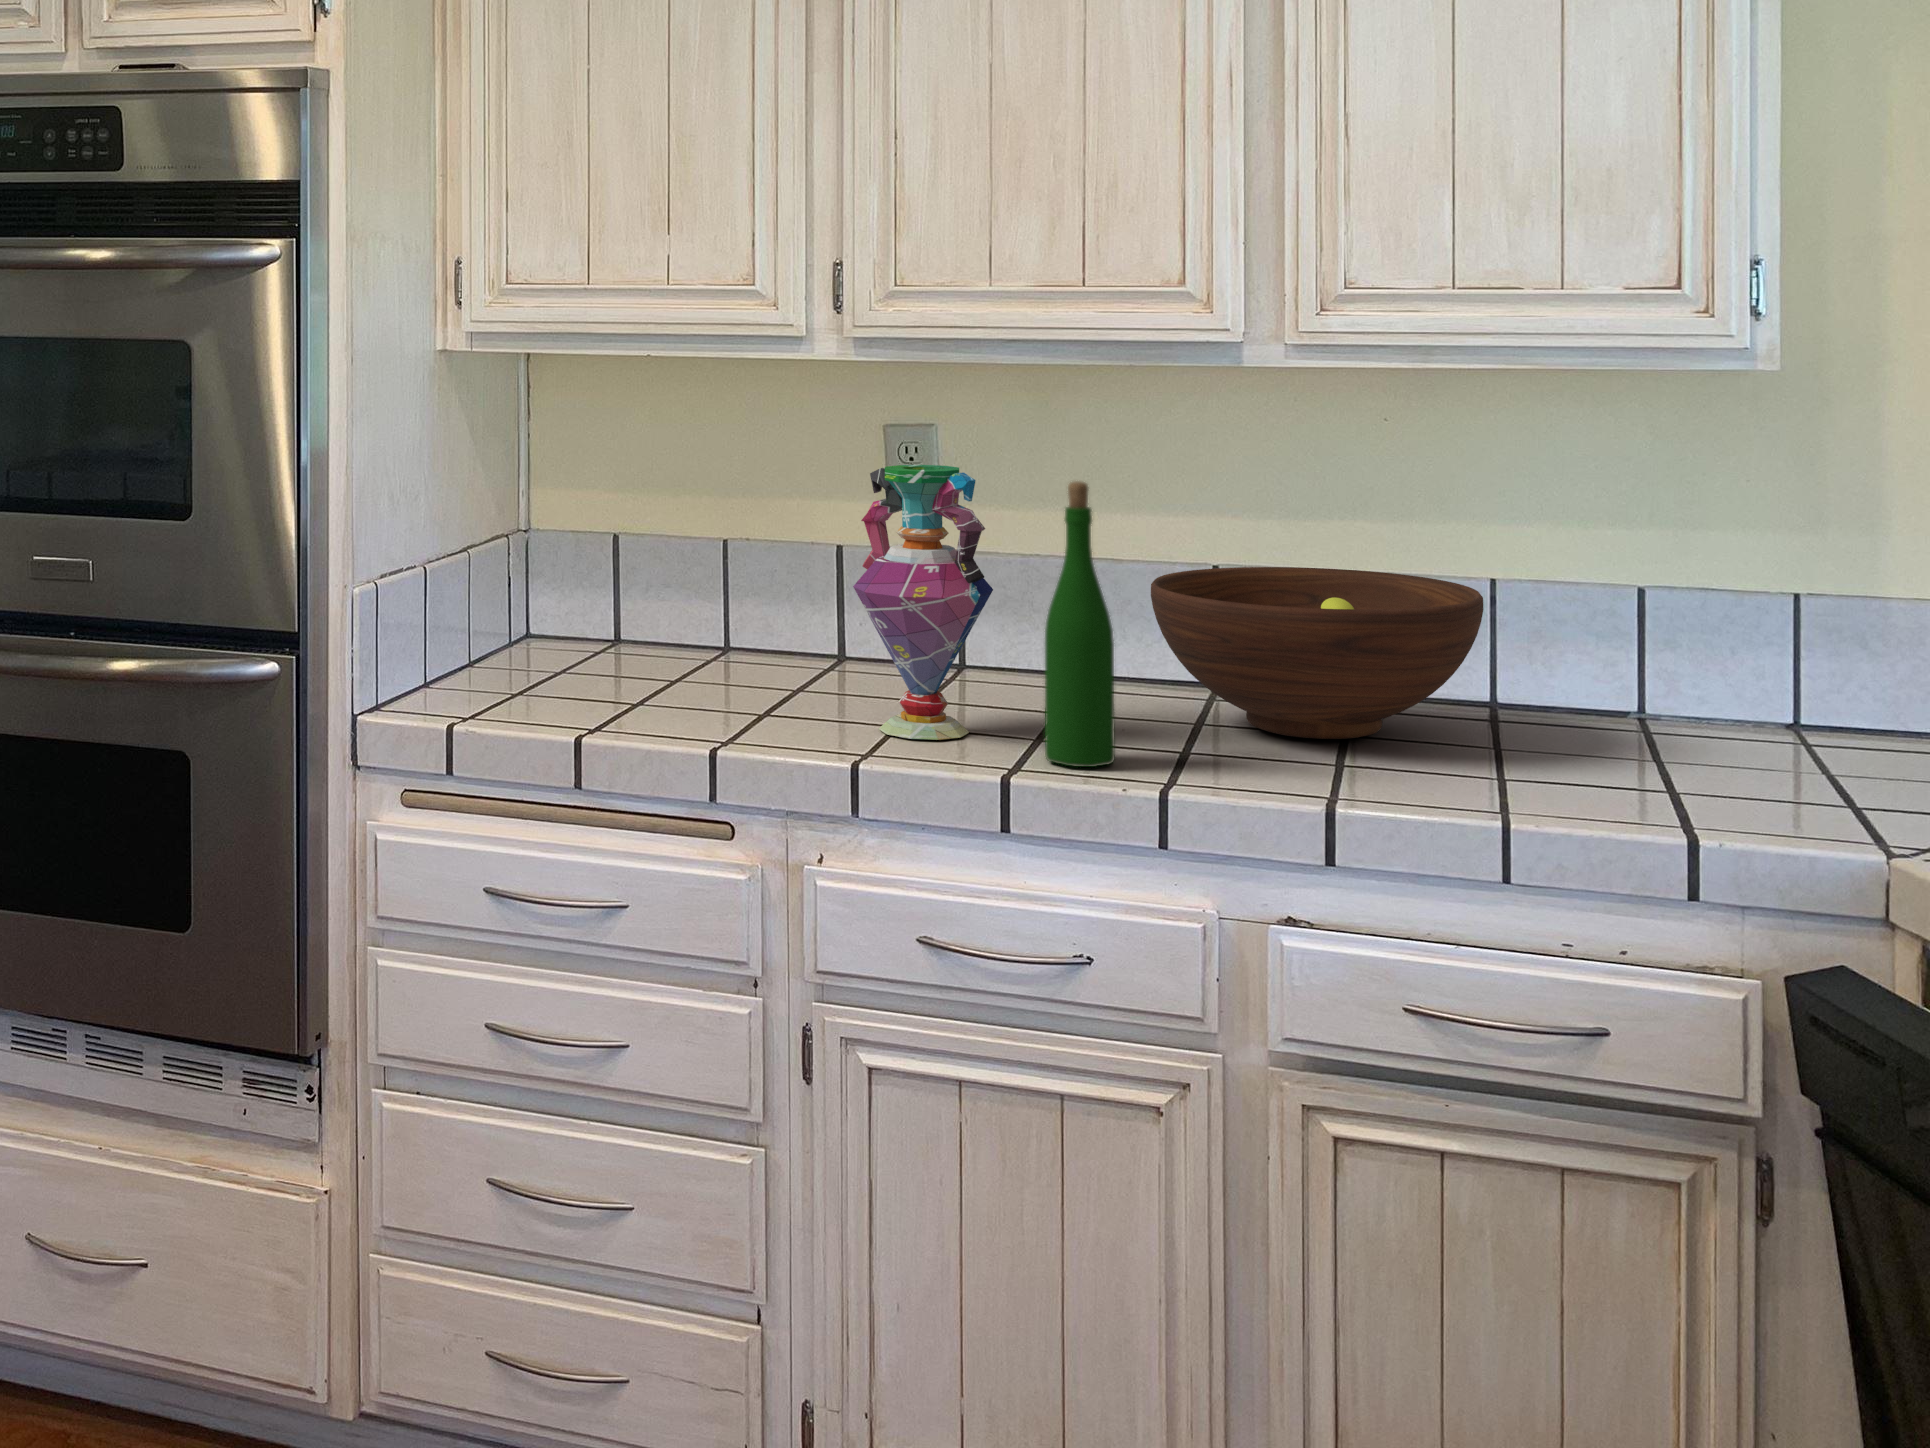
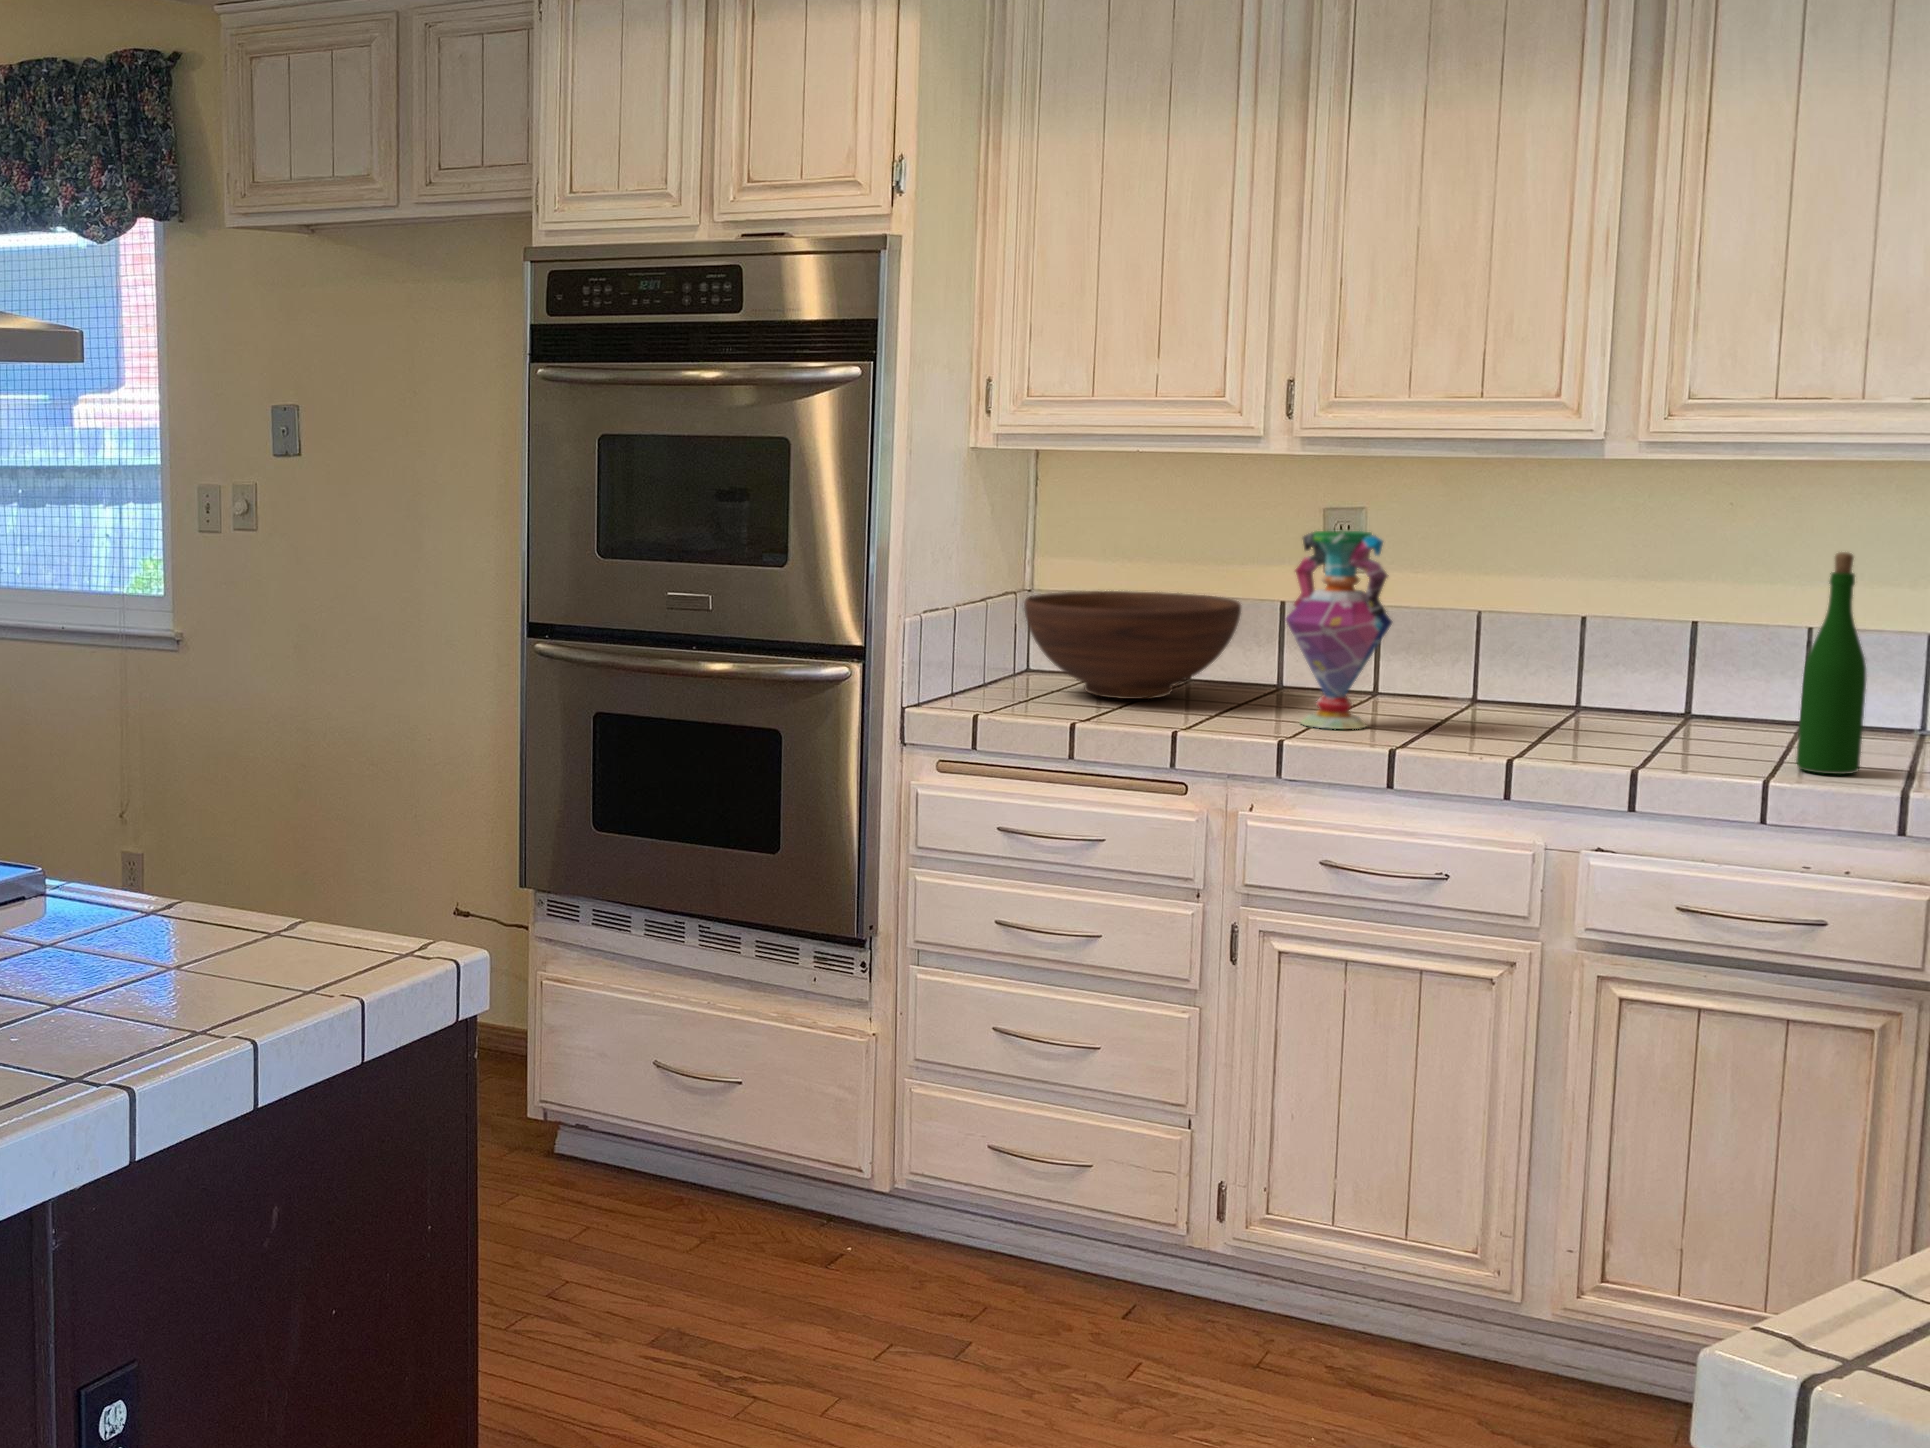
wine bottle: present [1045,481,1115,767] -> present [1796,552,1866,774]
fruit bowl: present [1151,567,1483,739] -> present [1024,591,1241,699]

